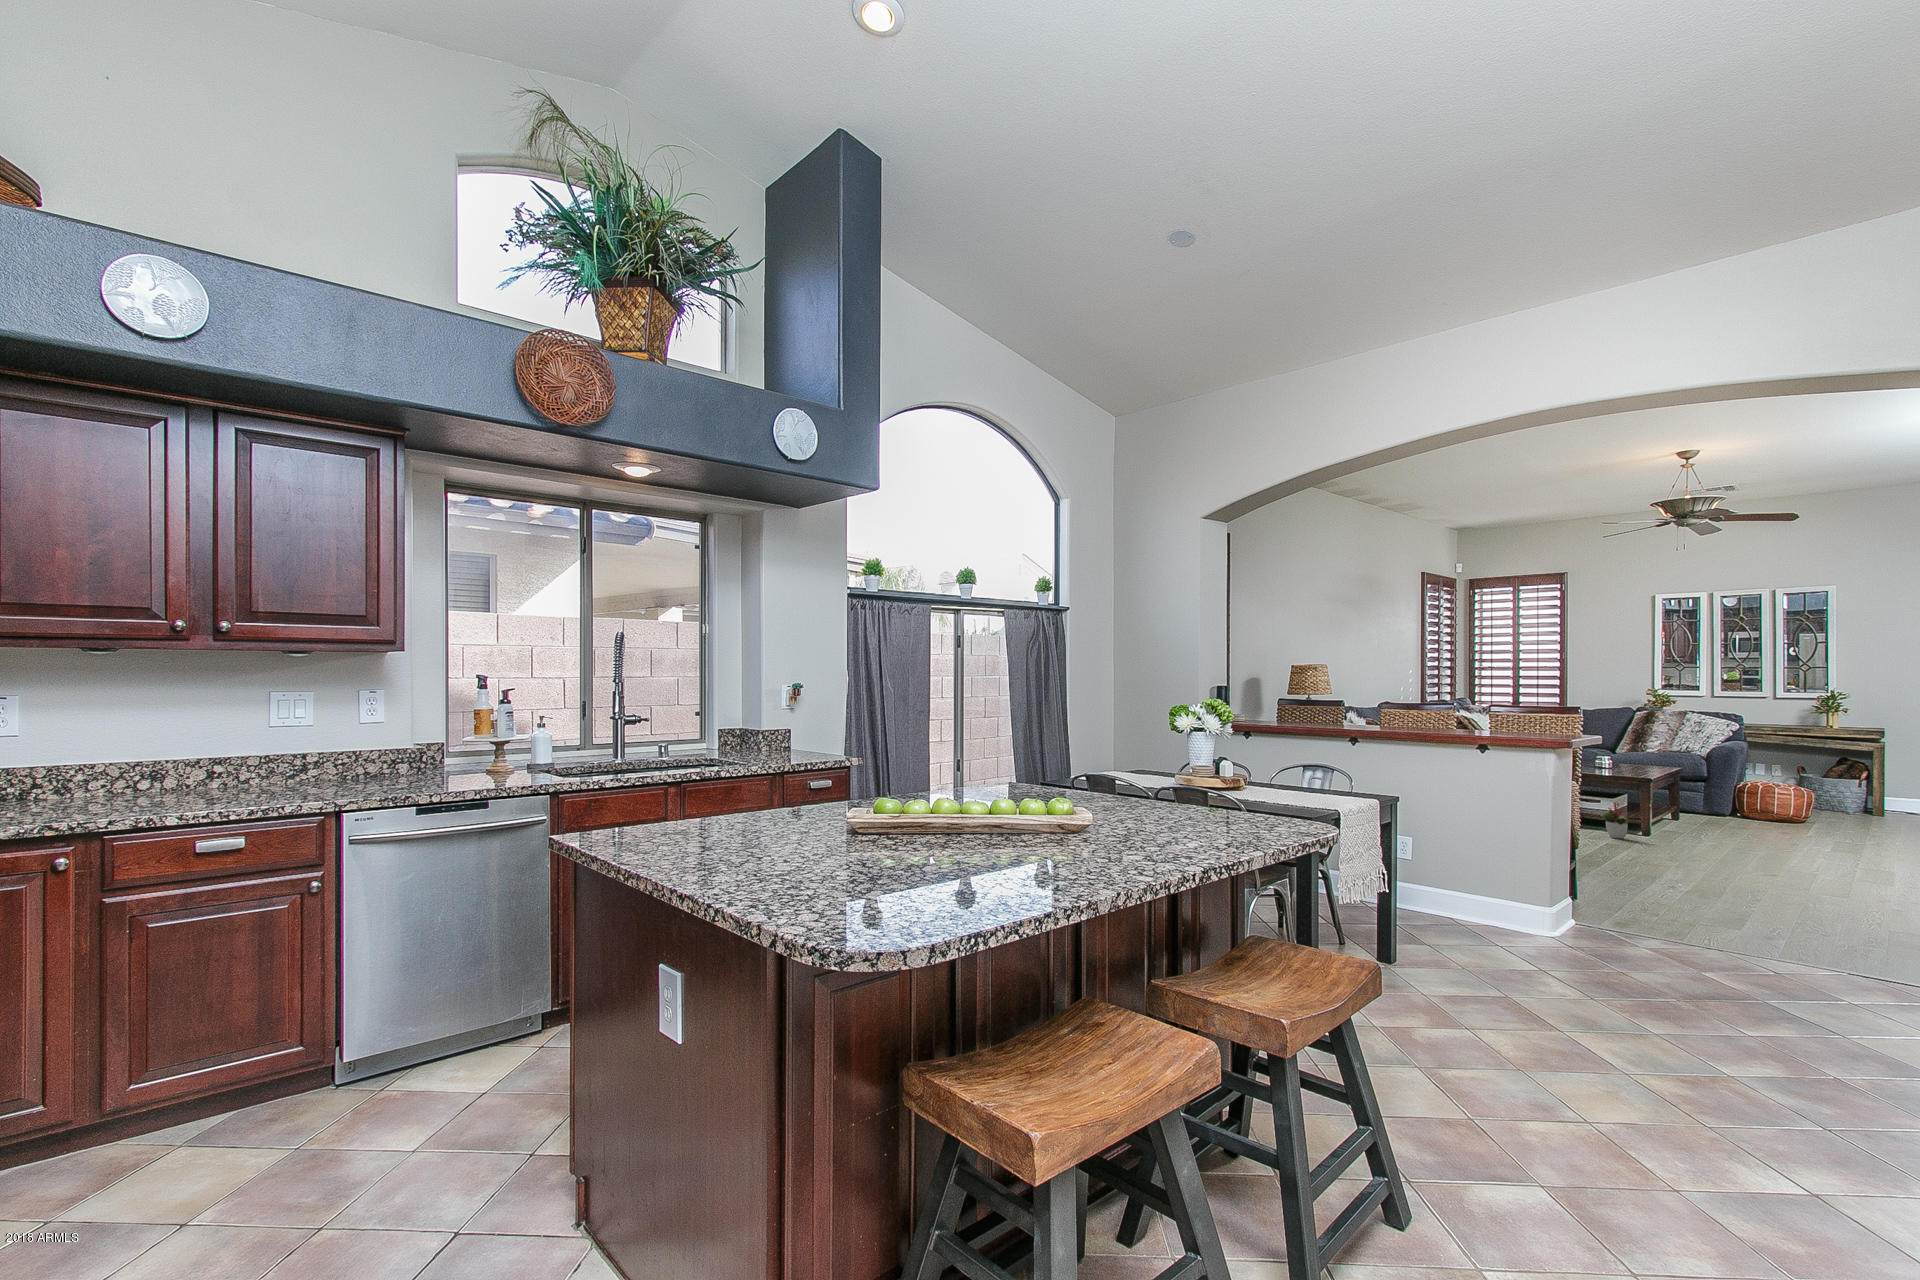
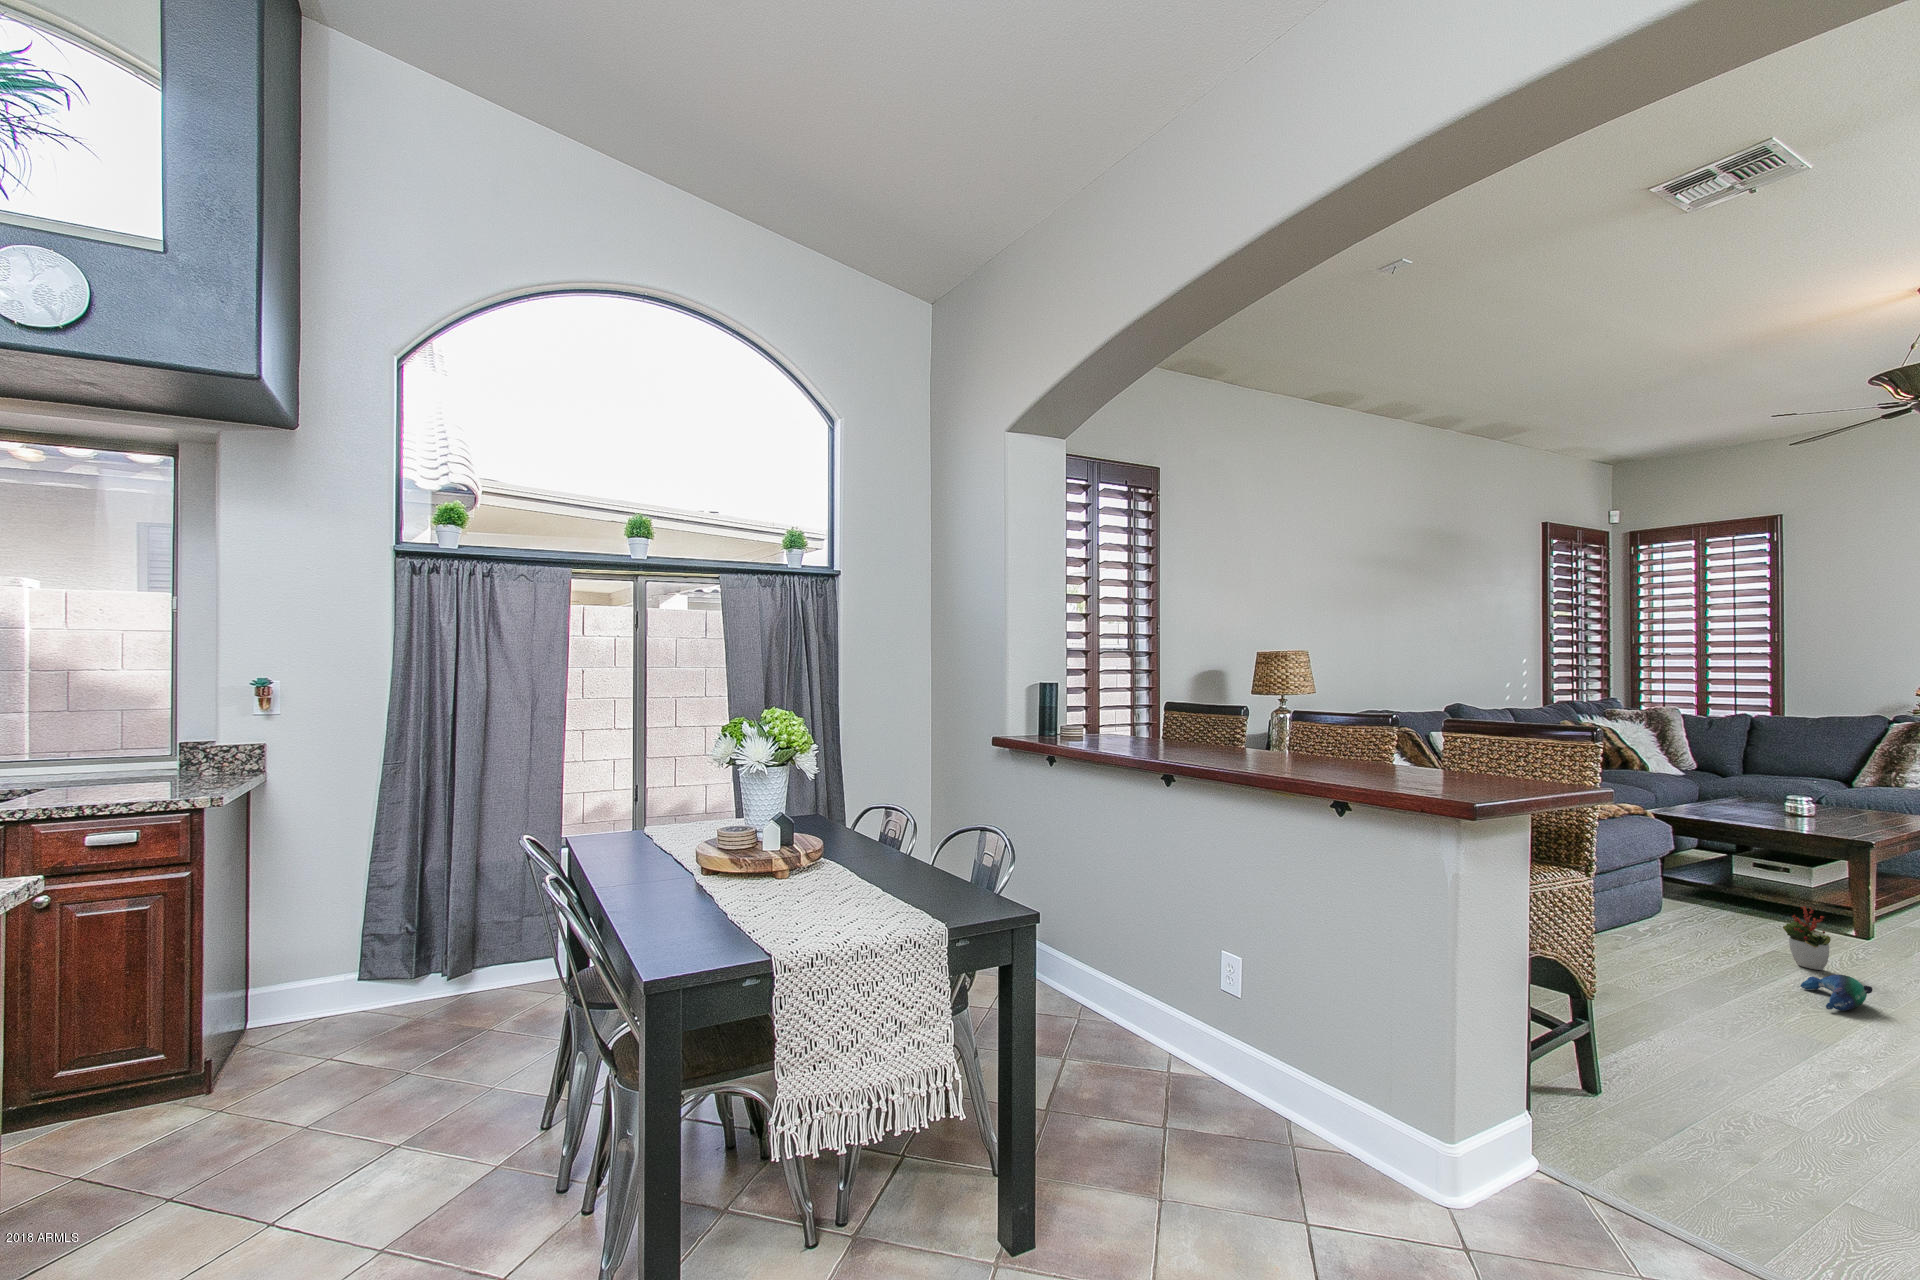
plush toy: none [1616,834,1655,851] -> present [1801,975,1872,1011]

